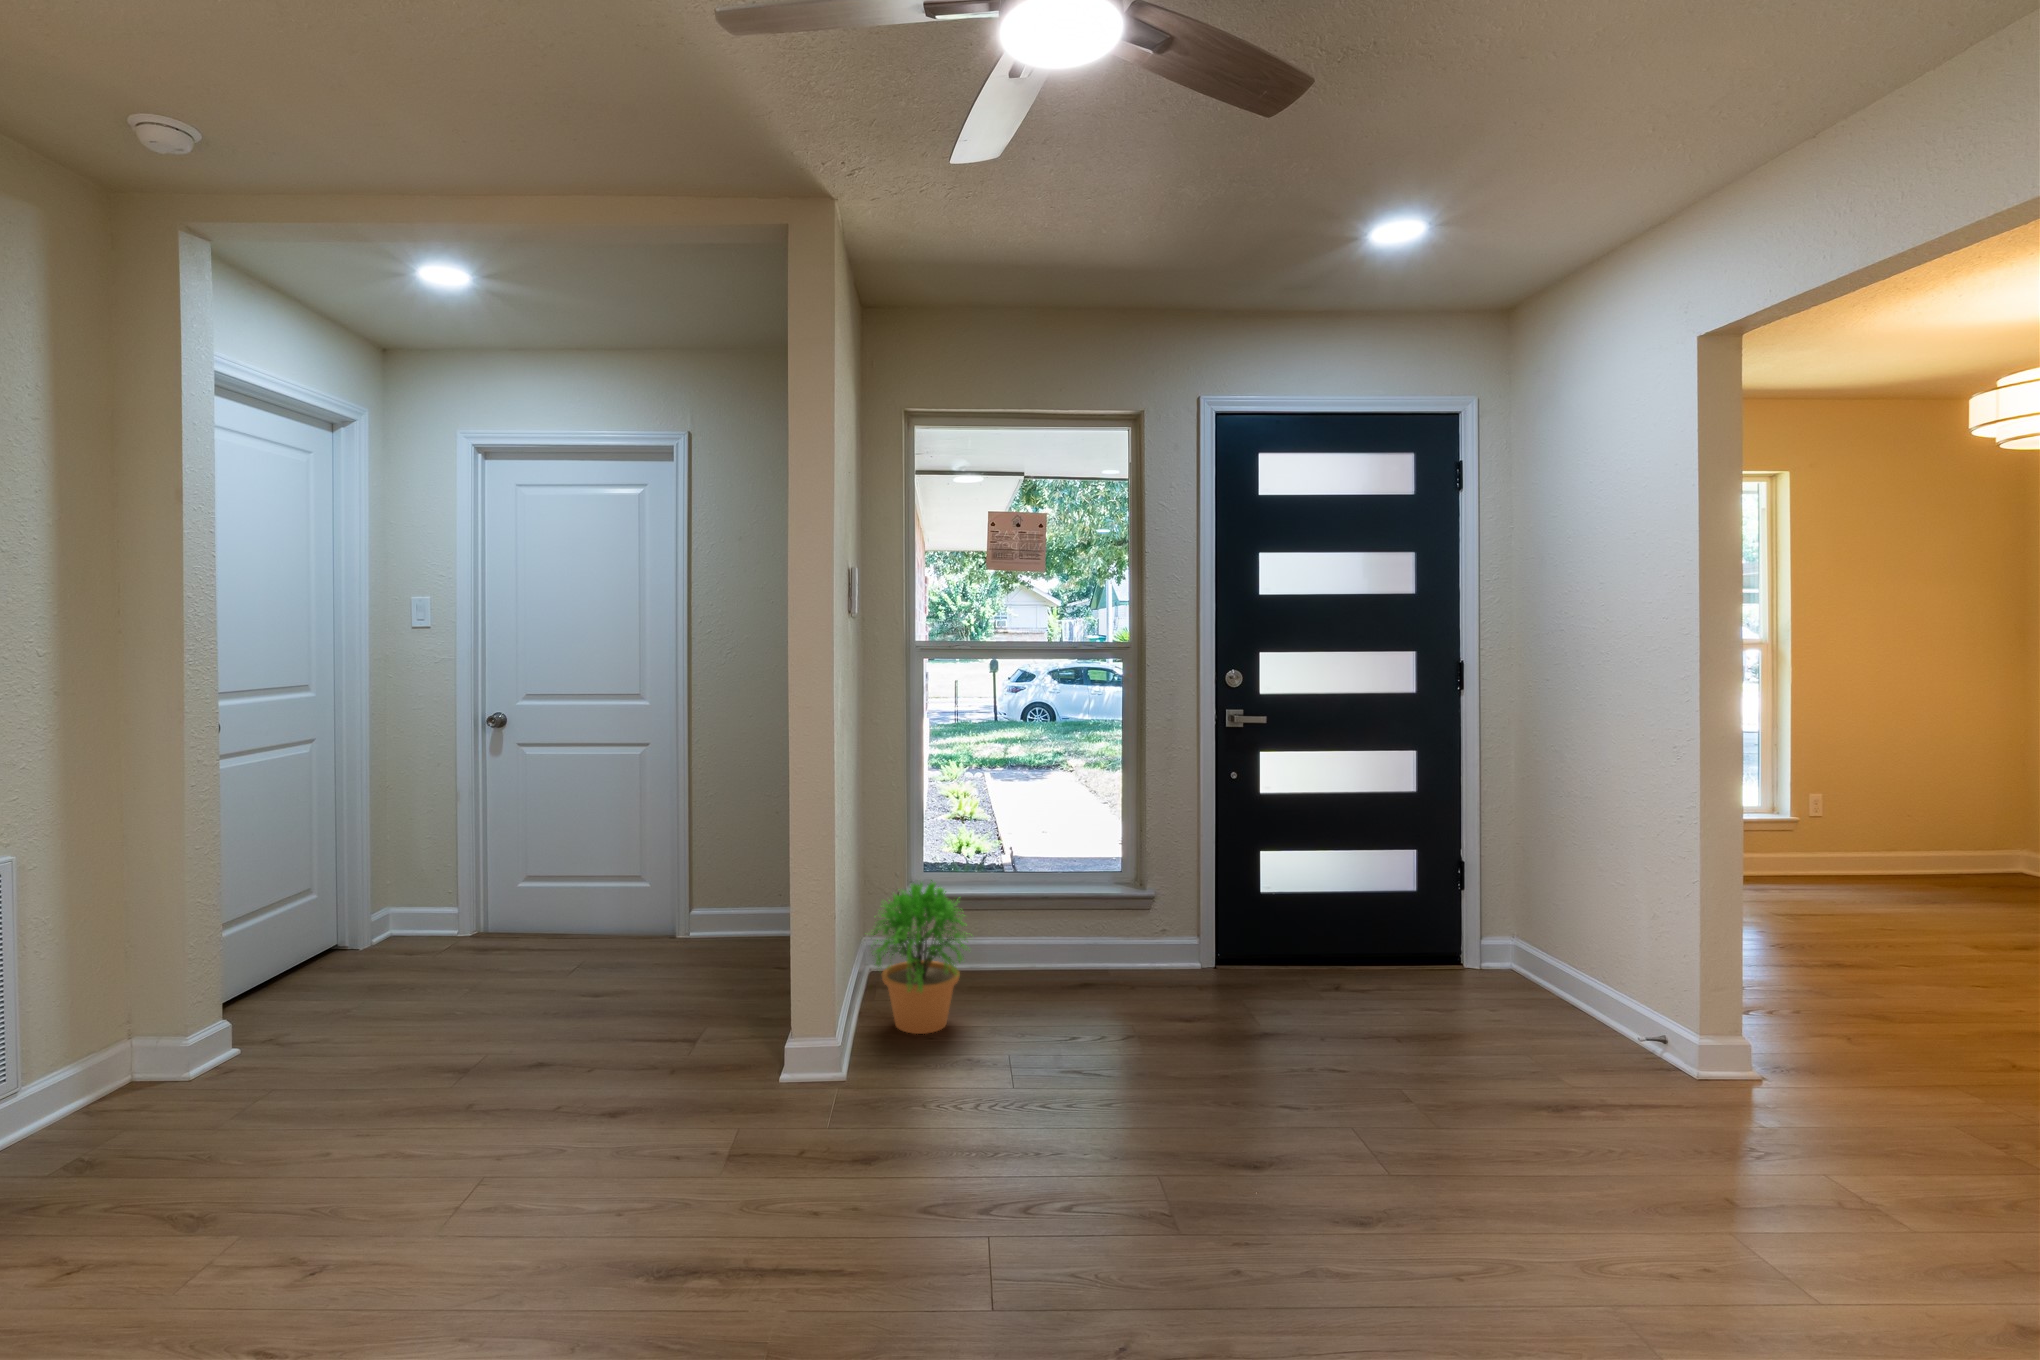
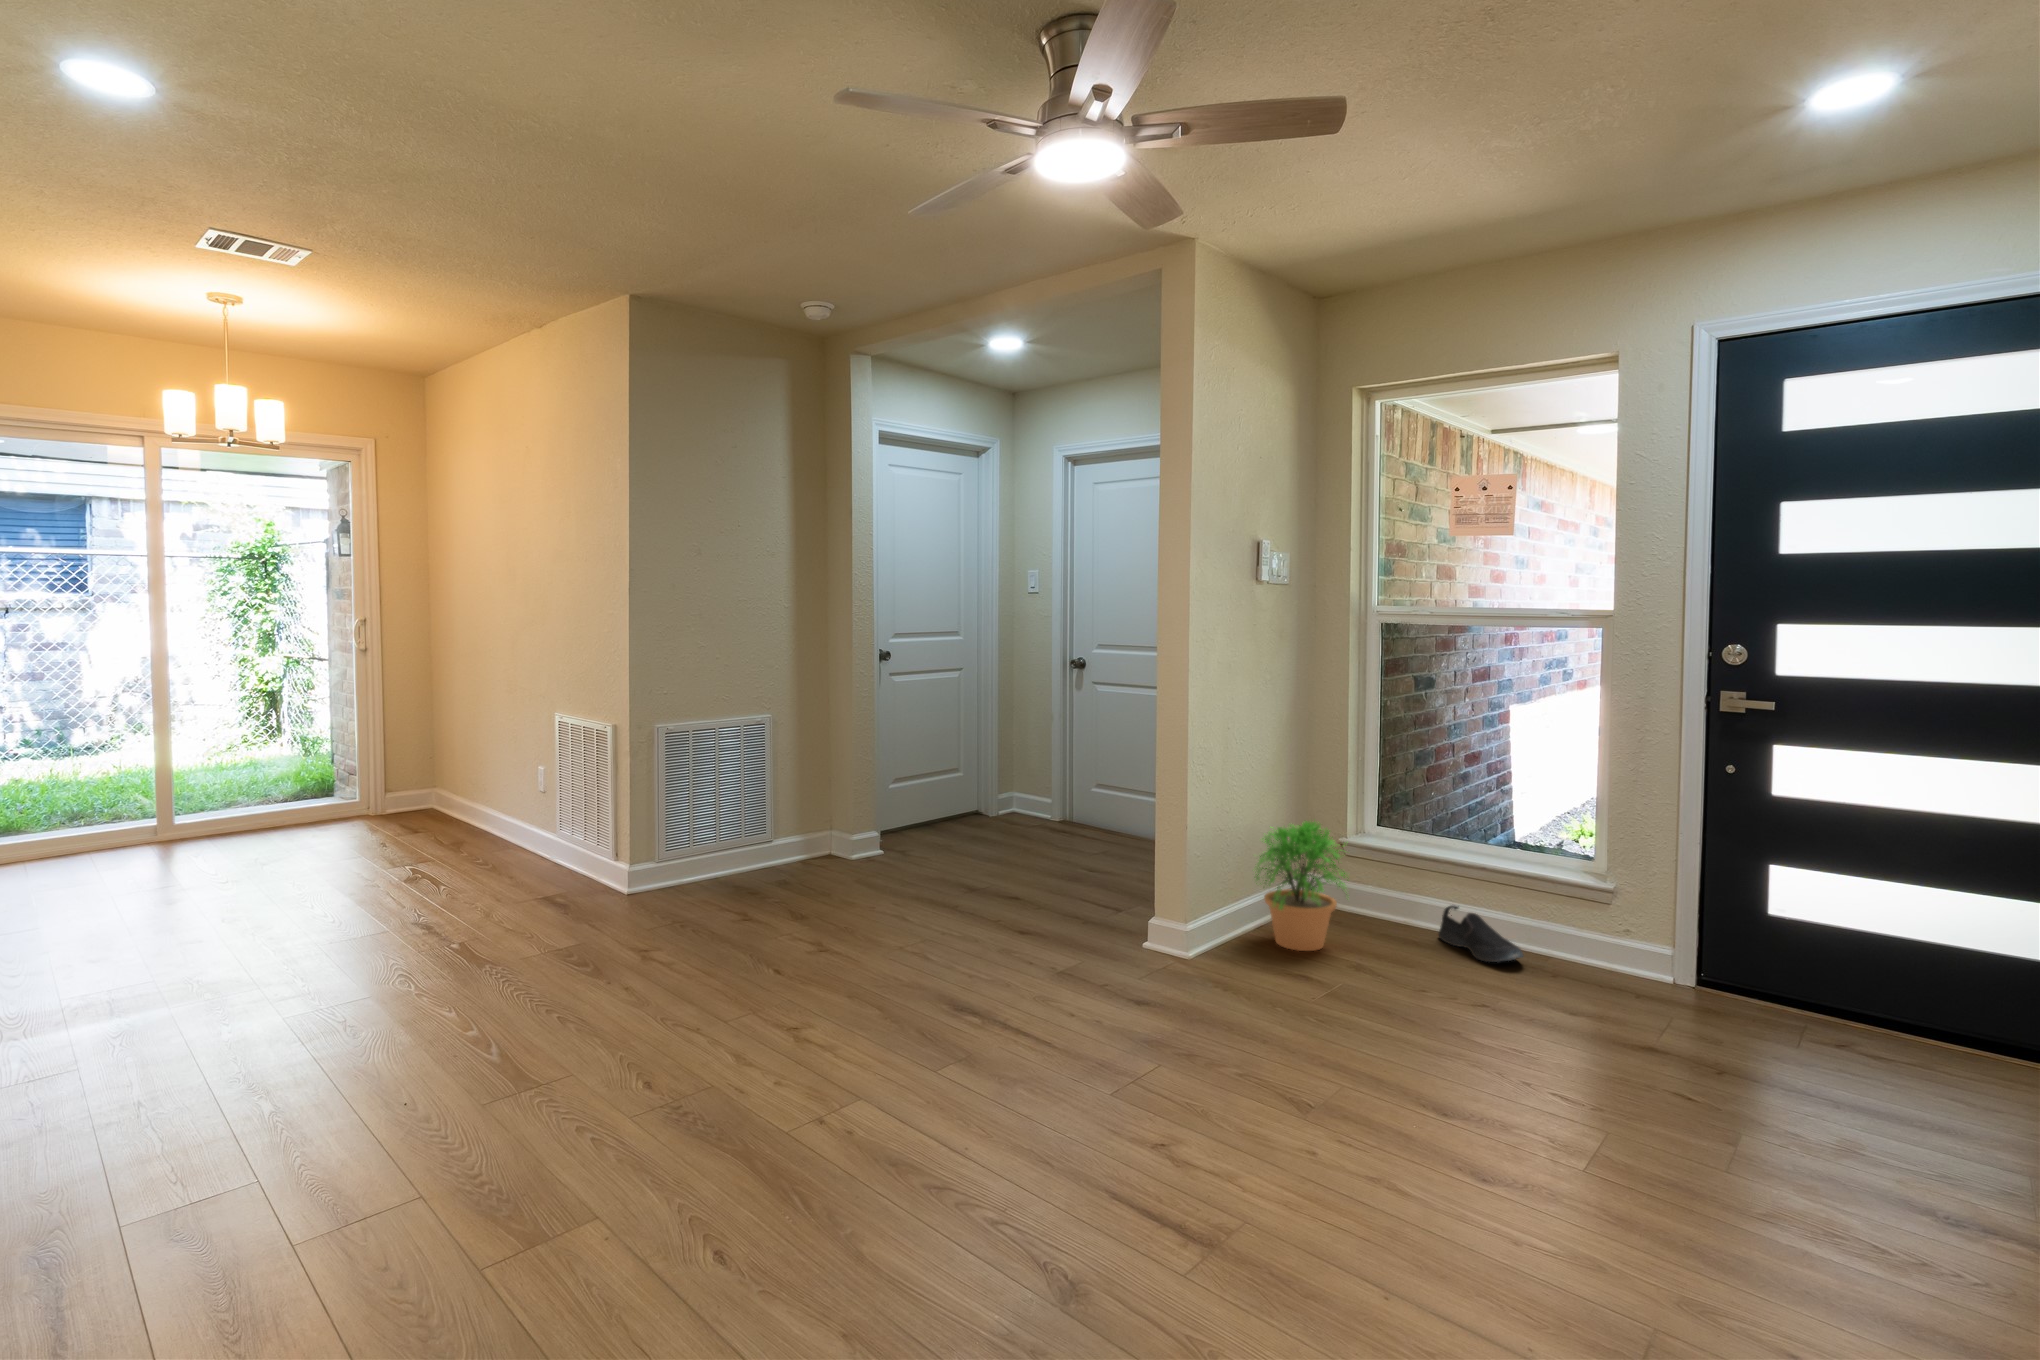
shoe: none [1013,941,1110,992] -> present [1438,905,1523,962]

